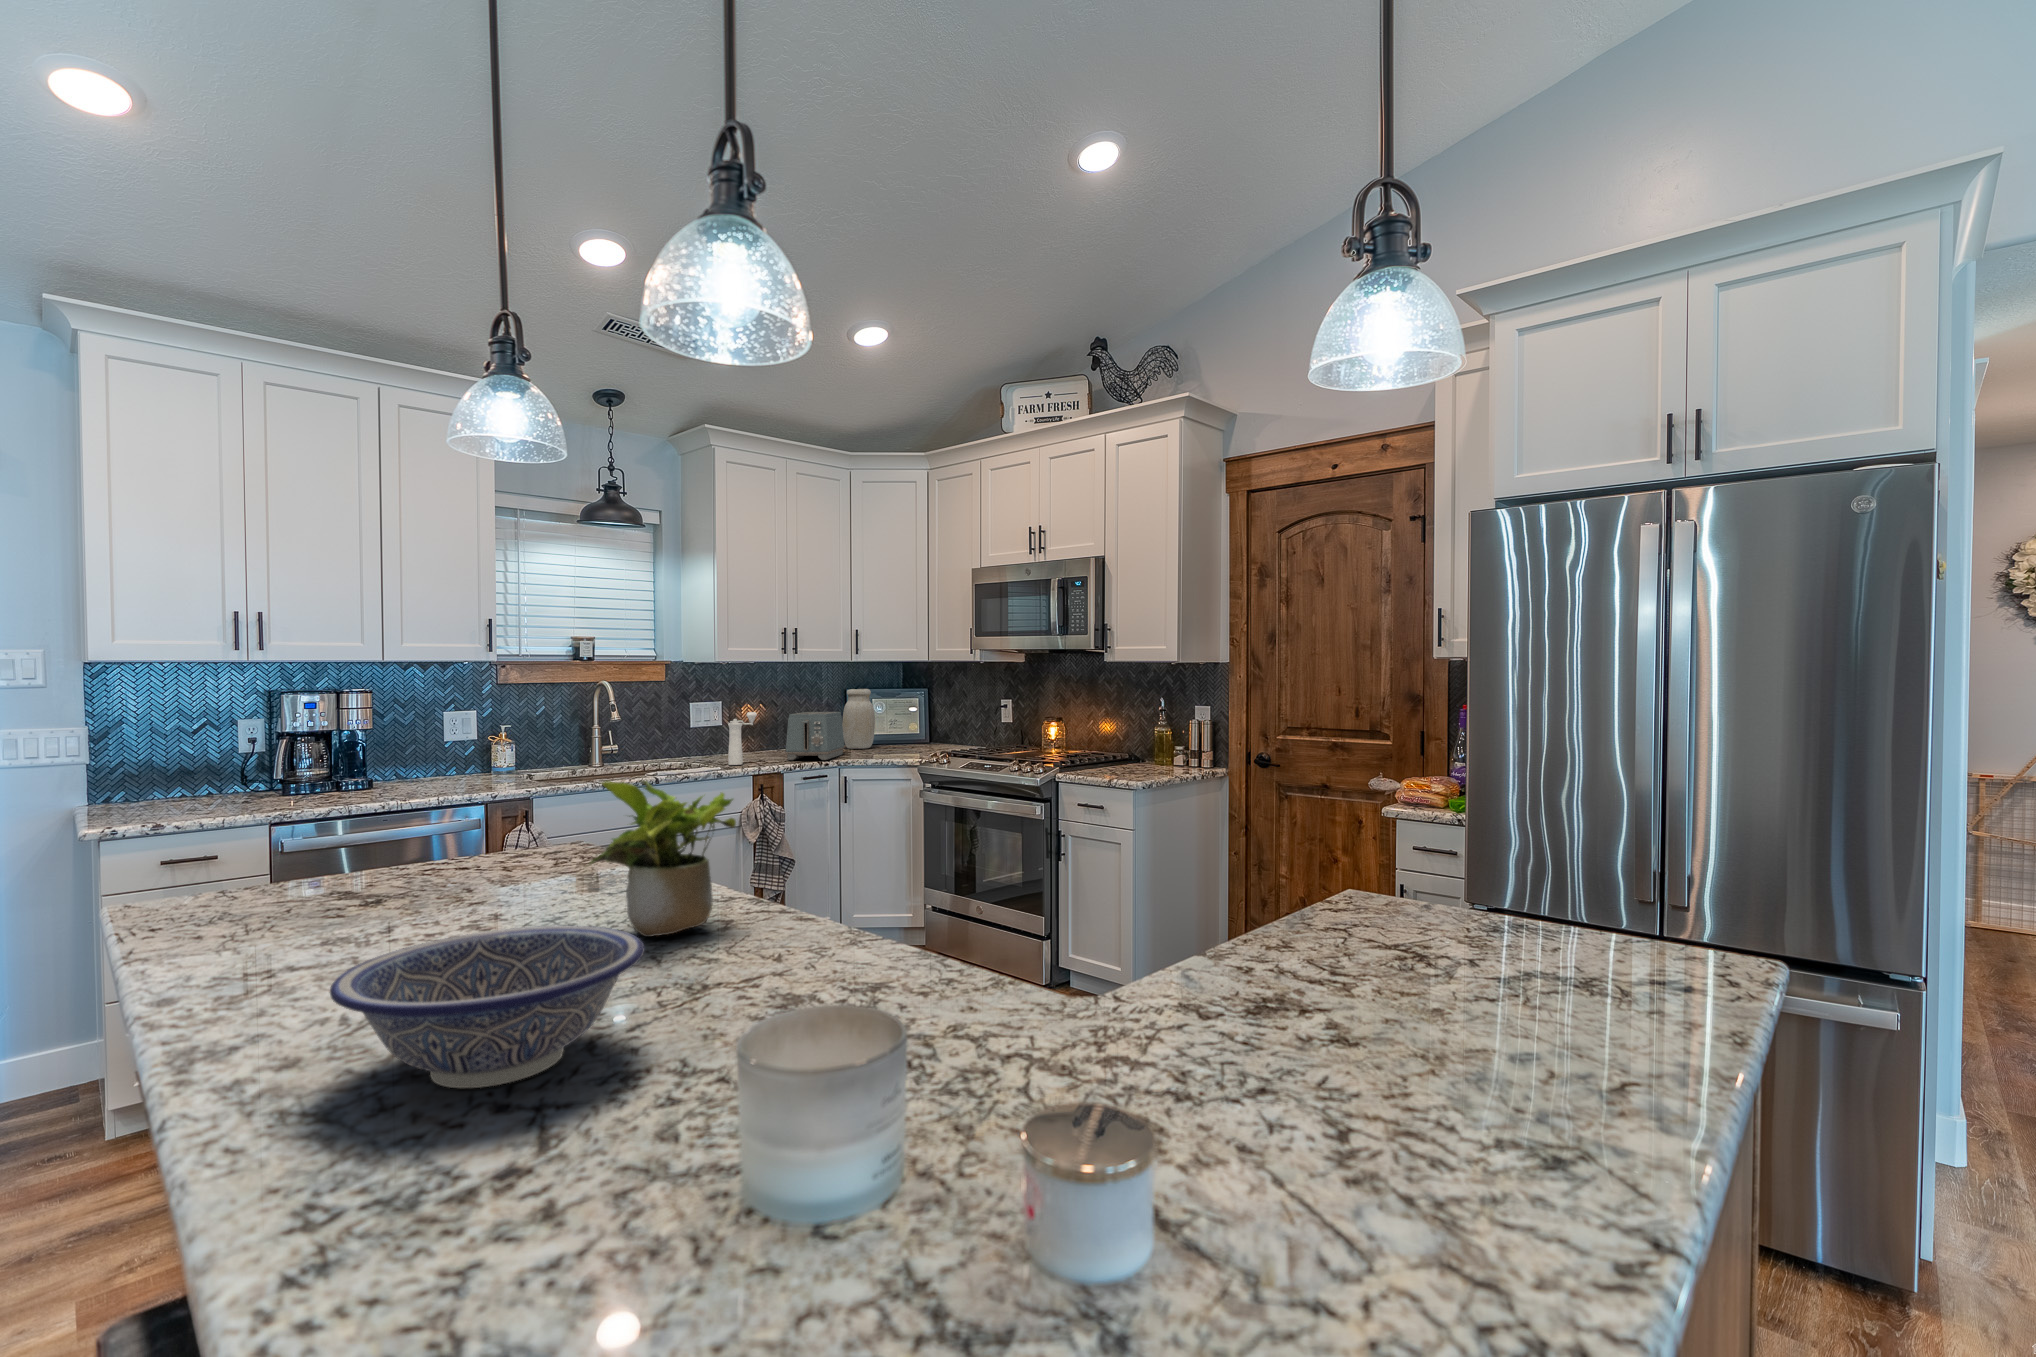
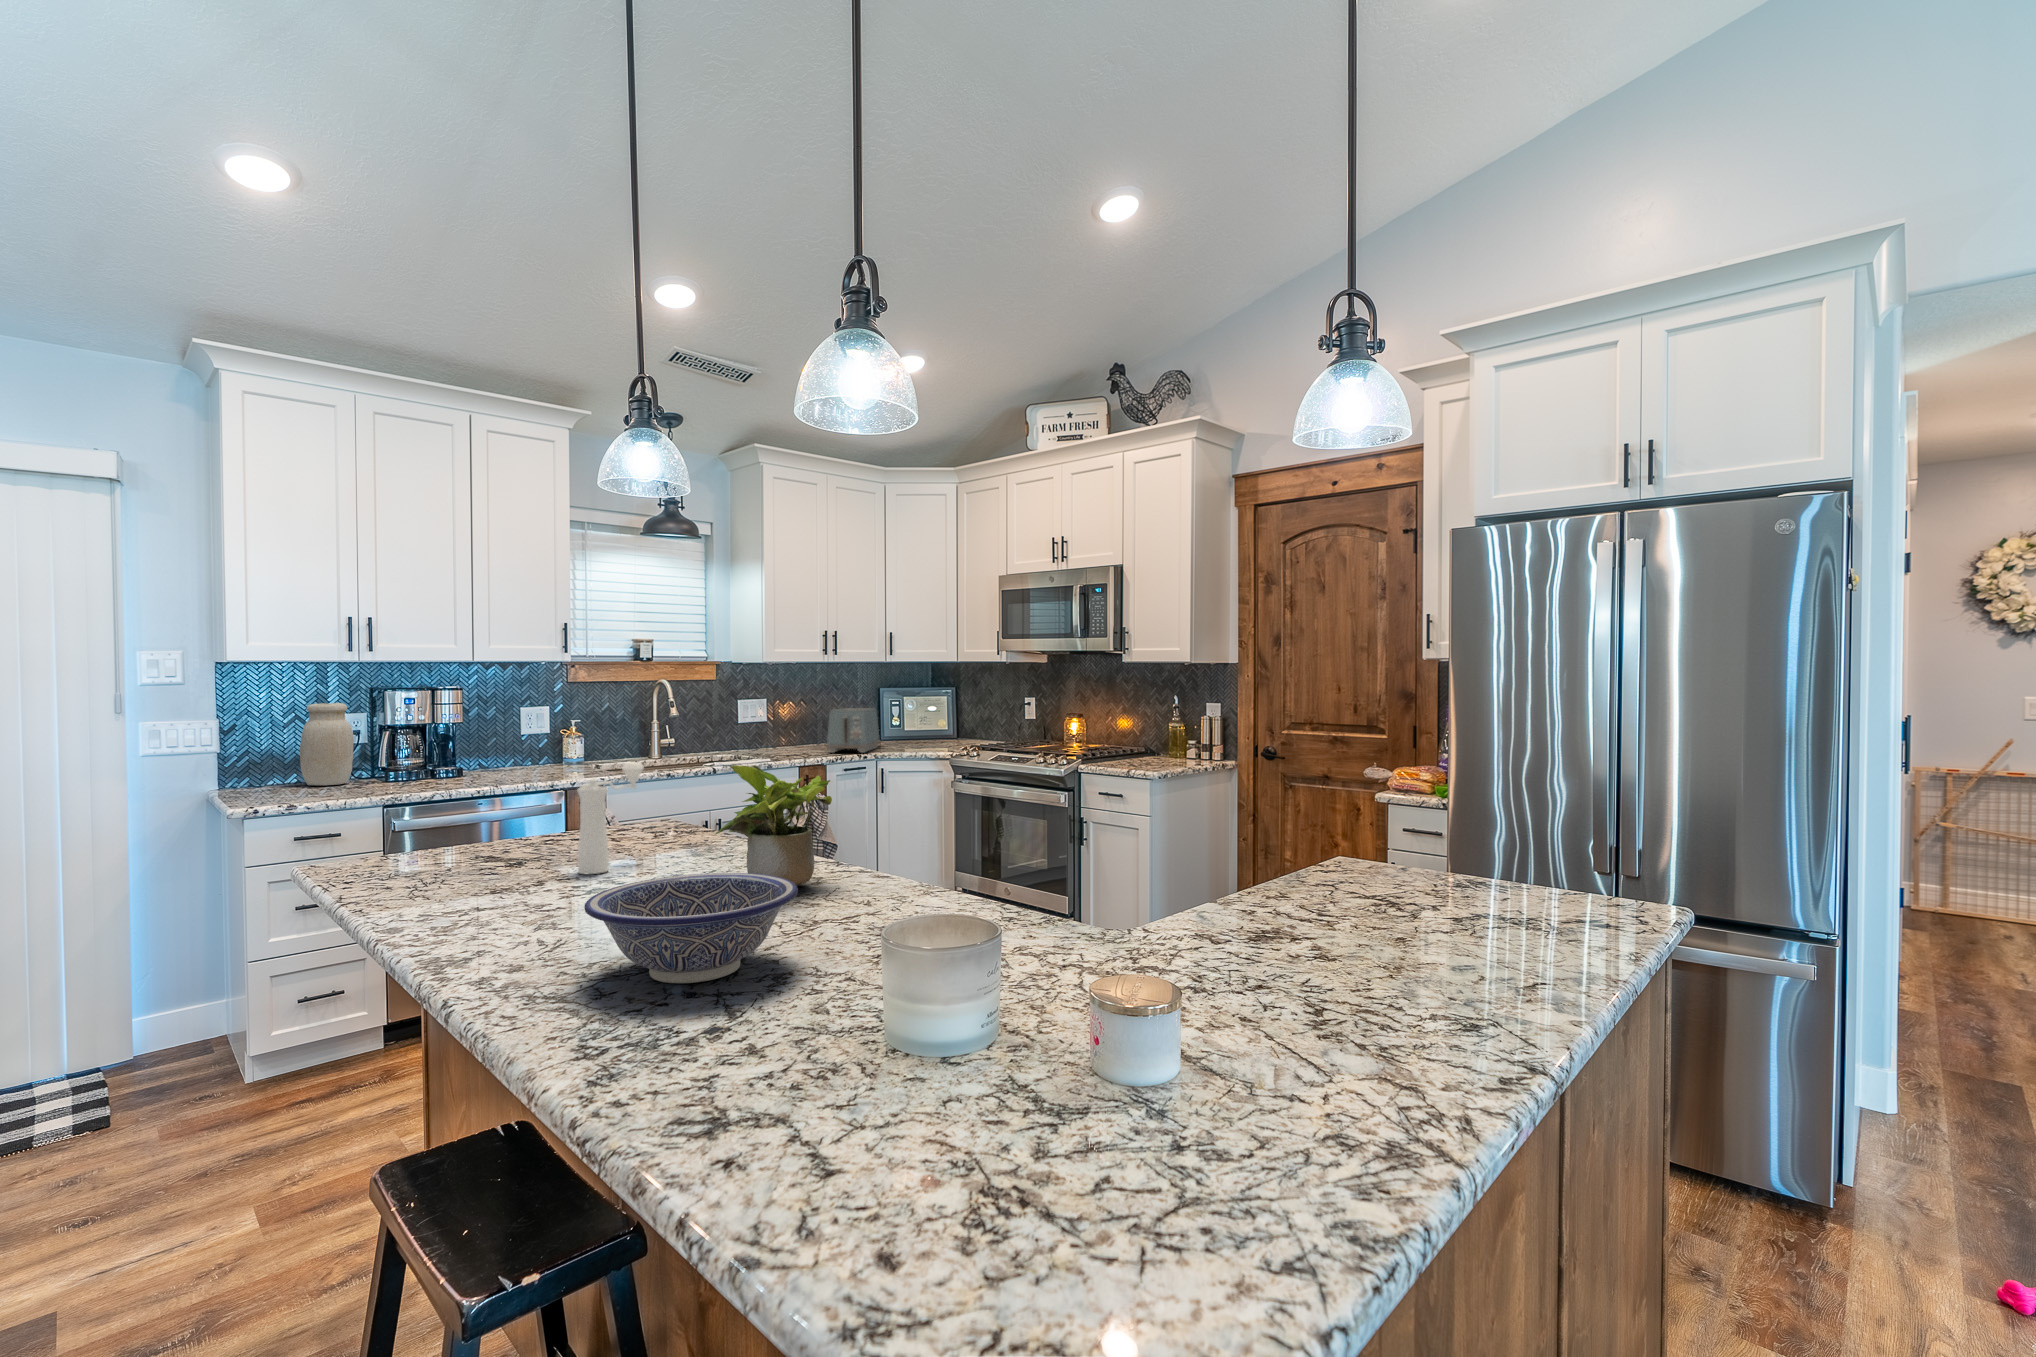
jar: present [842,689,875,749] -> present [300,703,354,785]
pepper mill: present [728,712,757,765] -> present [577,762,644,874]

